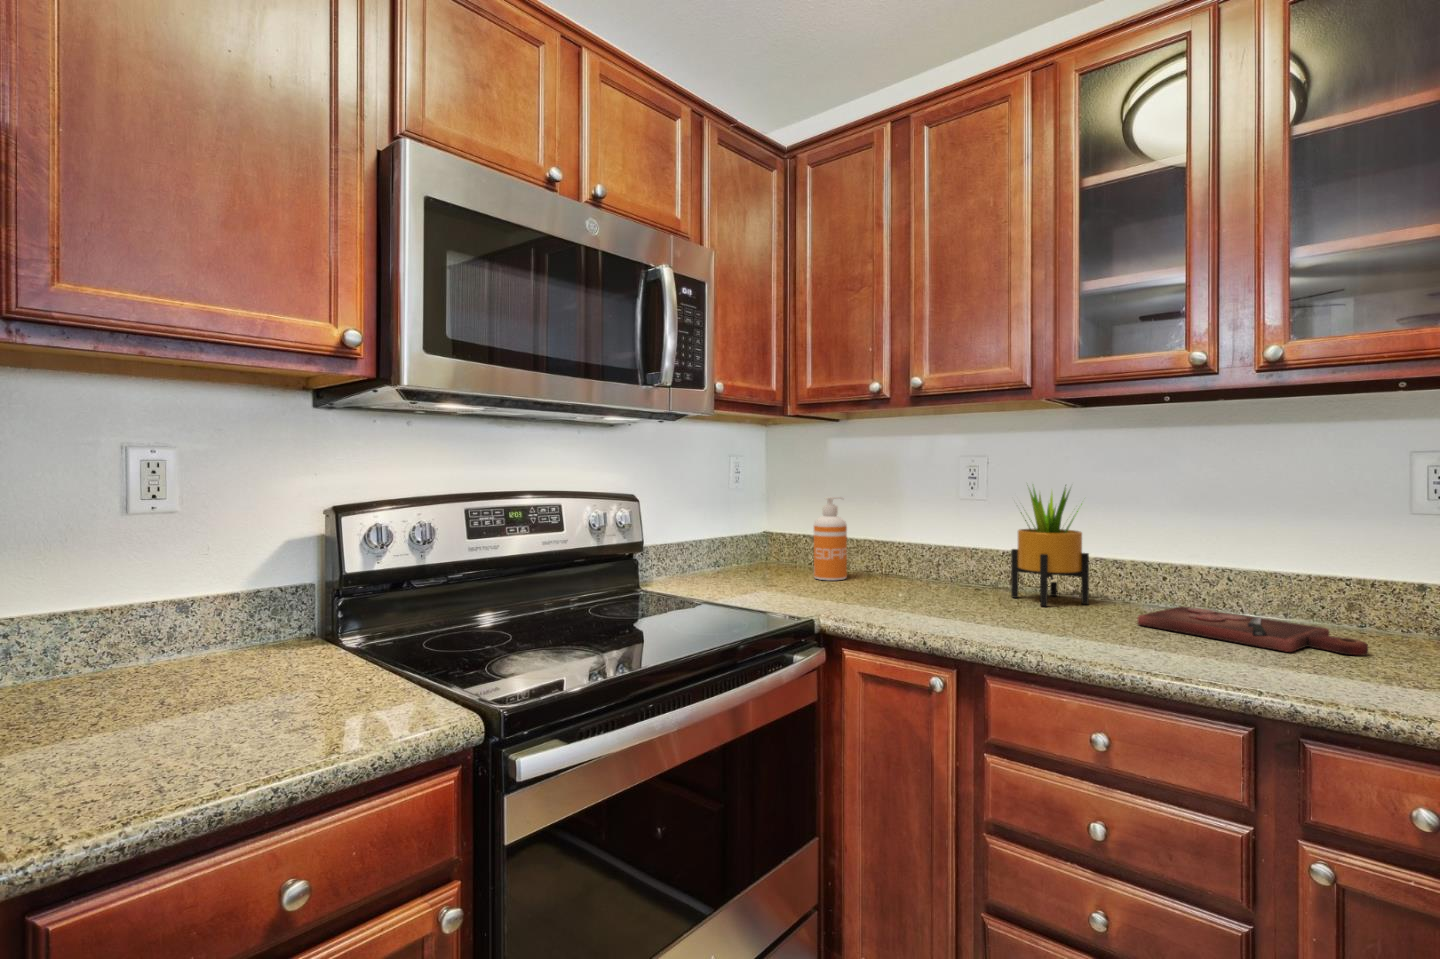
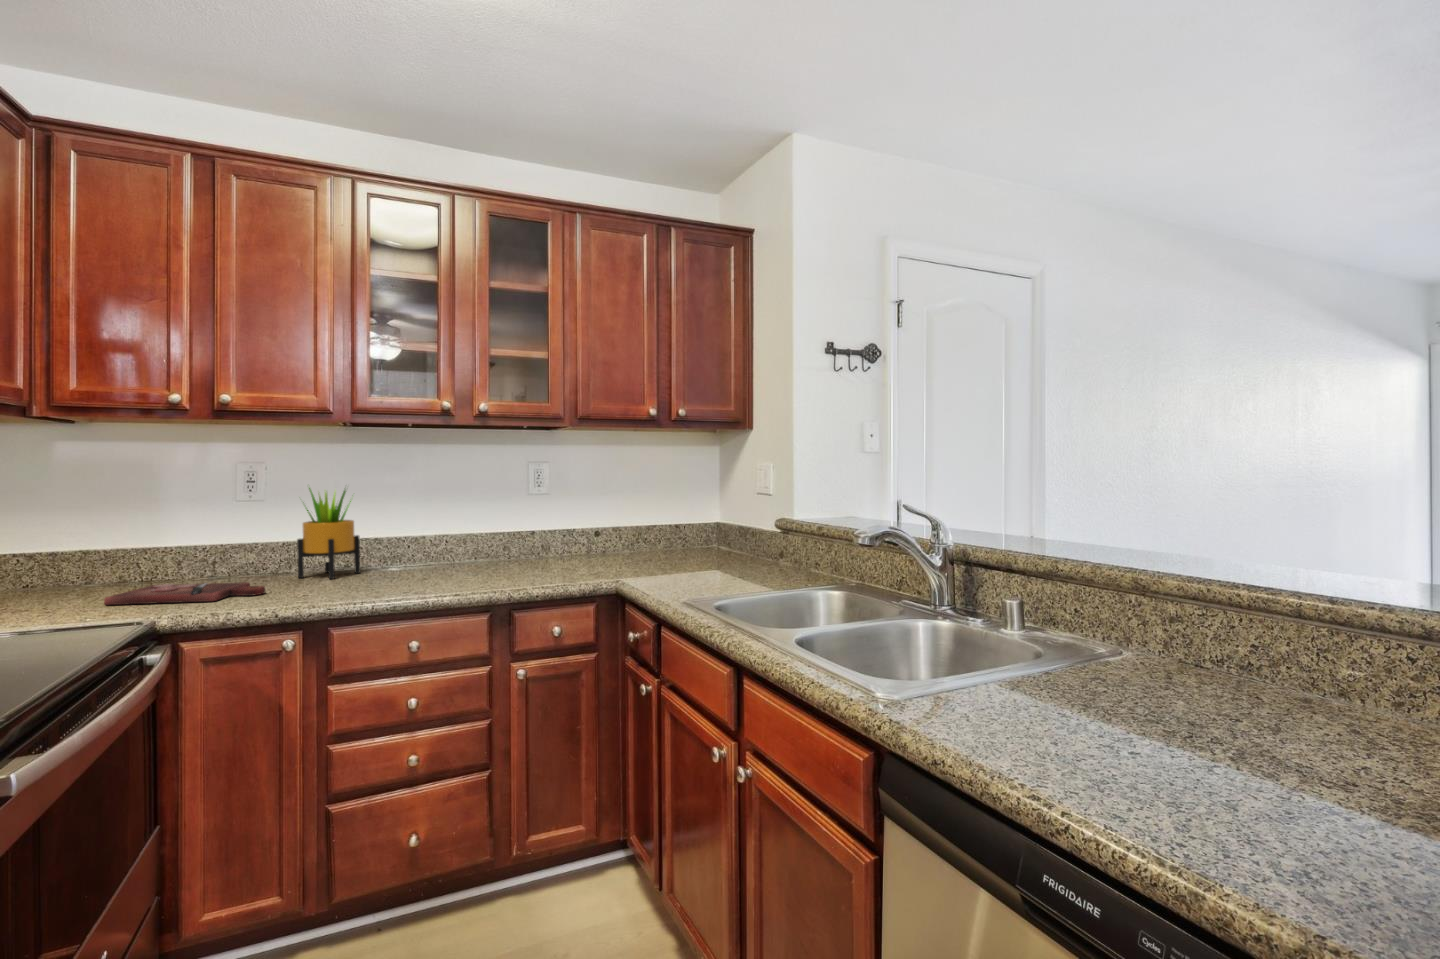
soap dispenser: present [814,497,847,580] -> none [50,506,100,598]
cutting board: present [1138,606,1368,655] -> present [104,582,265,605]

